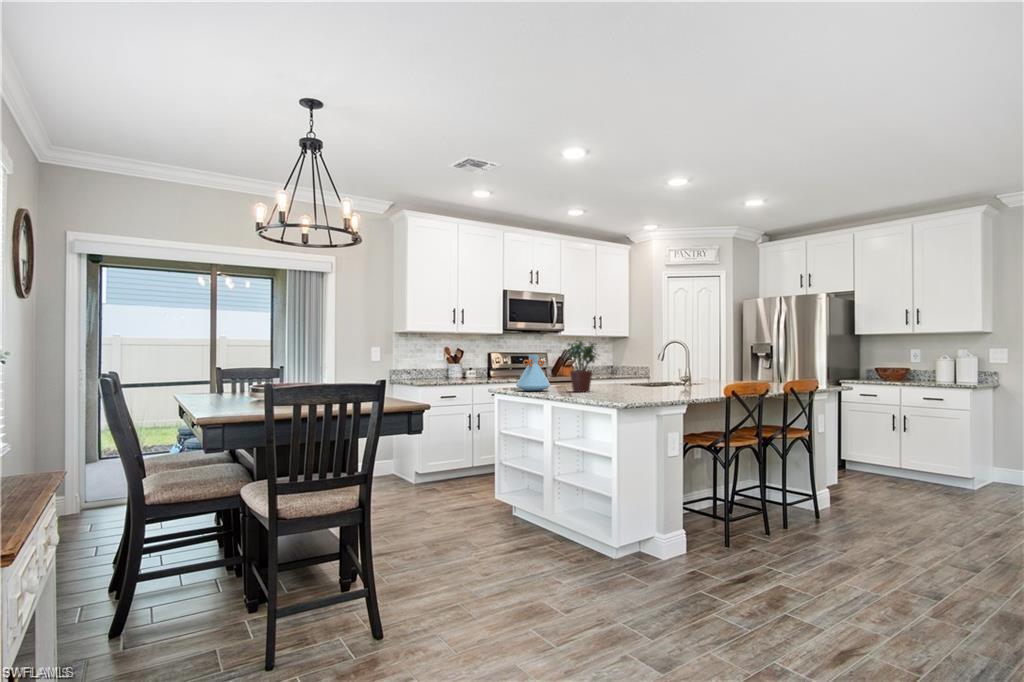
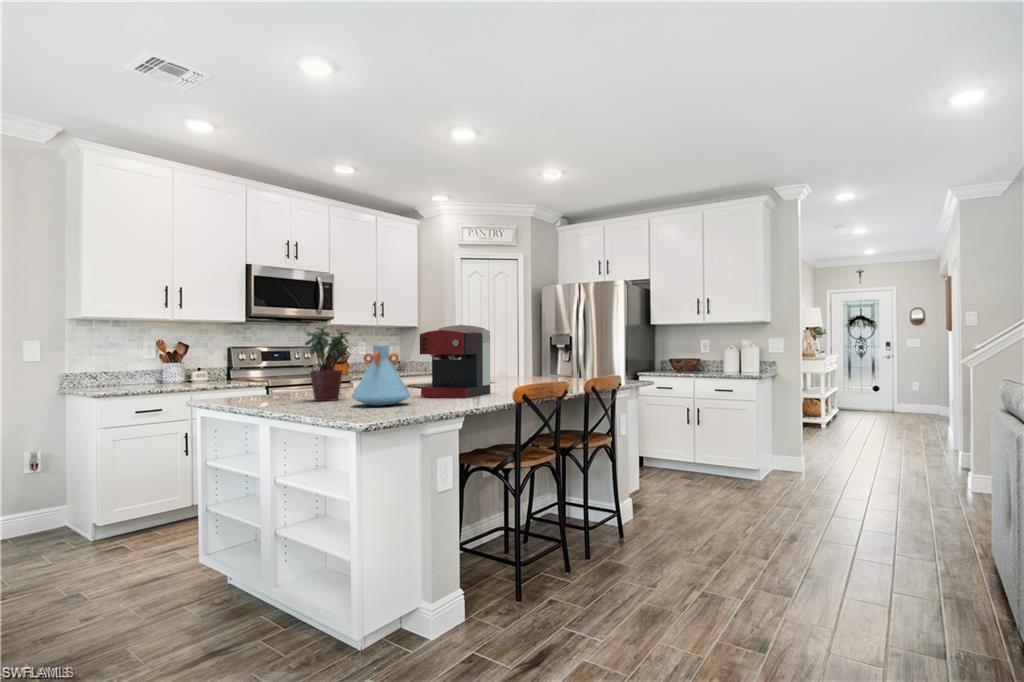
coffee maker: none [649,338,703,394] -> present [420,325,490,398]
vase: present [516,355,550,391] -> present [352,345,410,406]

